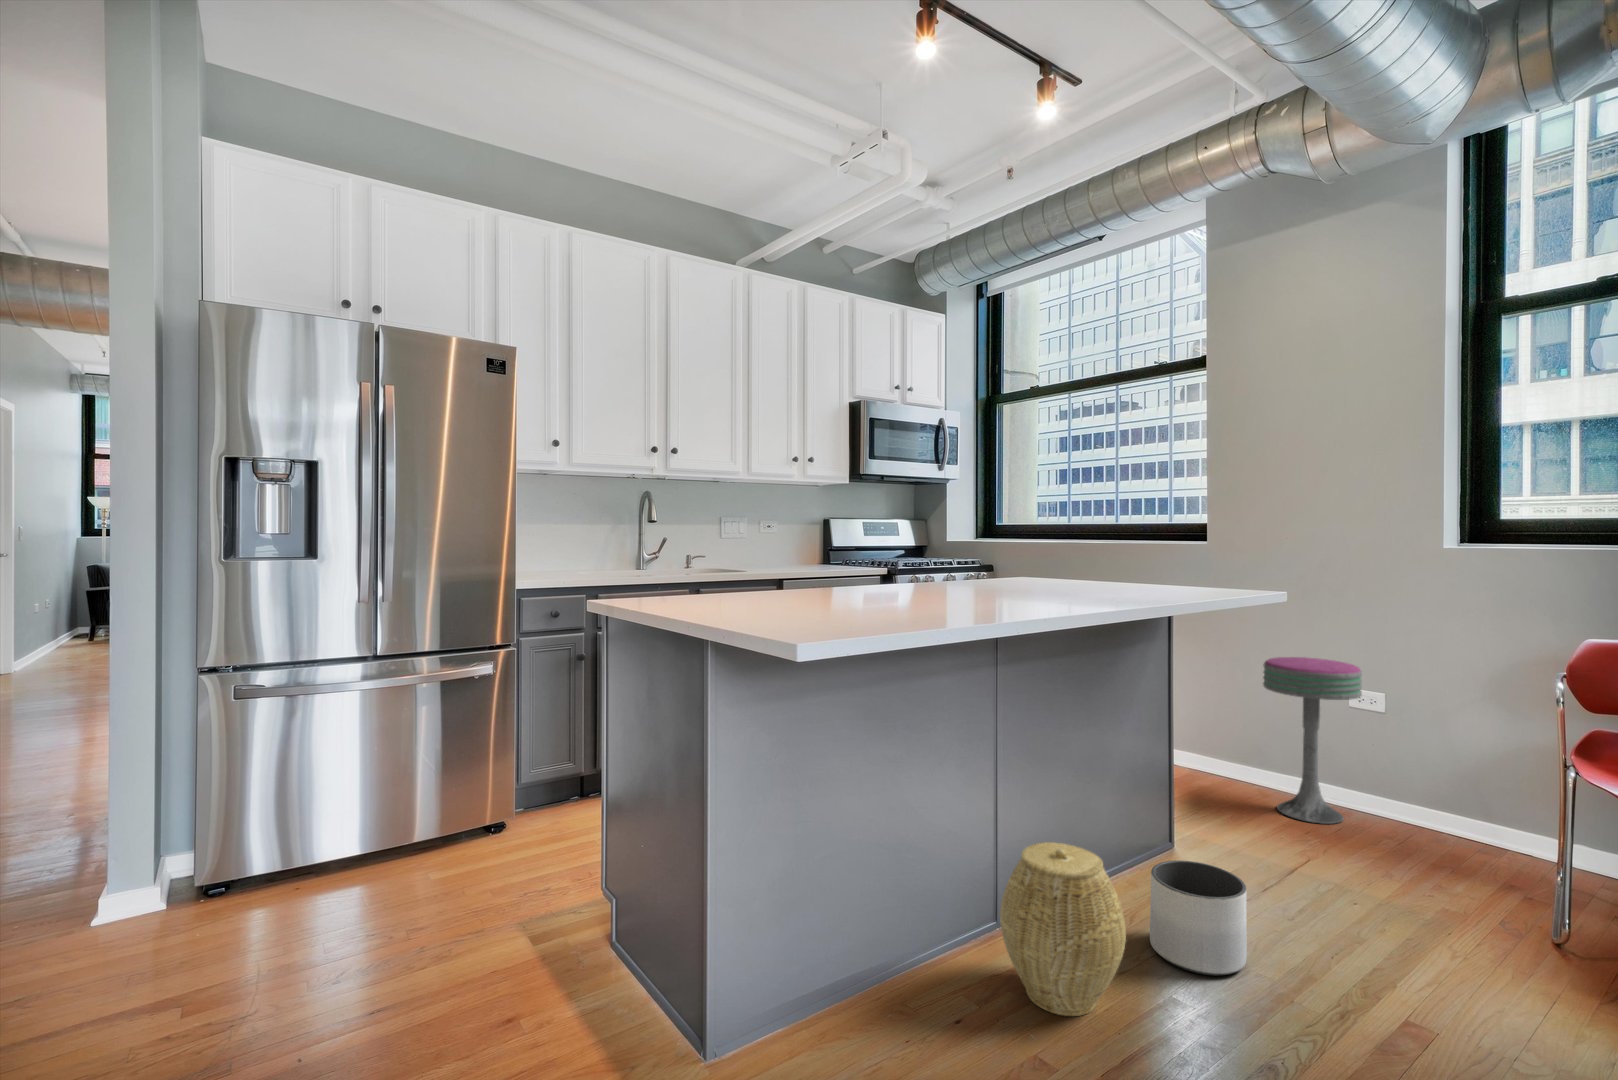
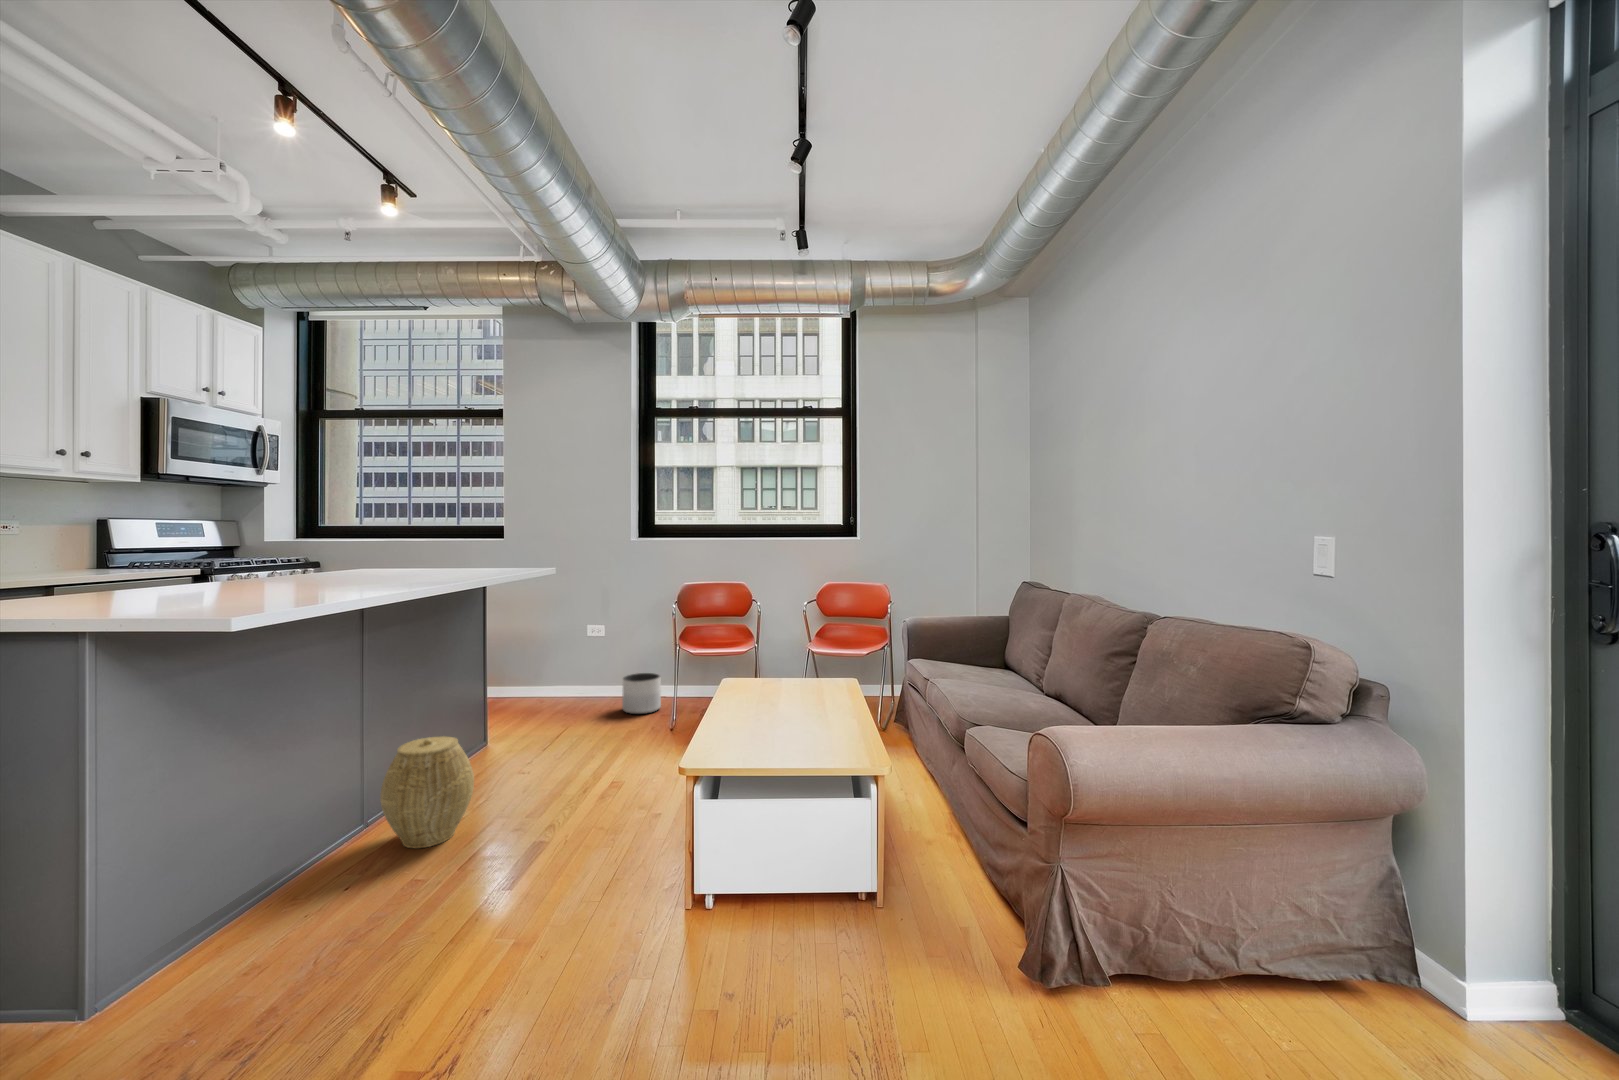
bar stool: present [1263,657,1362,824] -> none [545,607,599,706]
planter: present [1150,861,1247,976] -> present [622,673,661,714]

